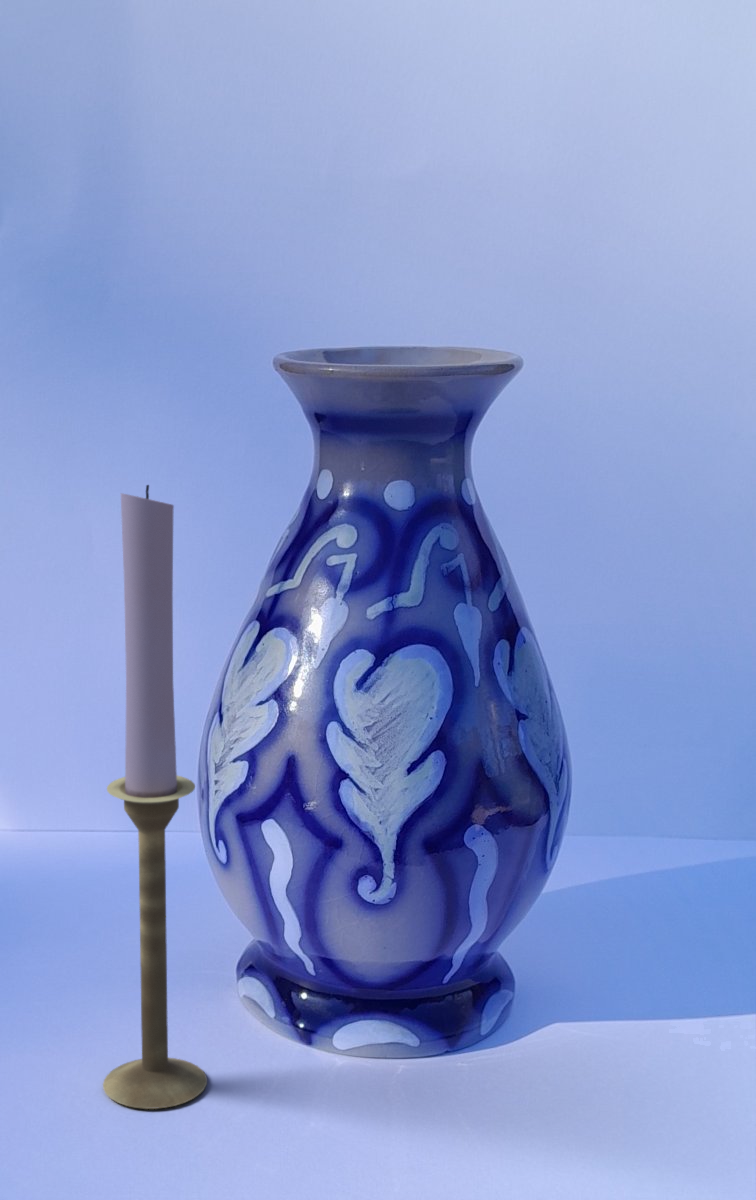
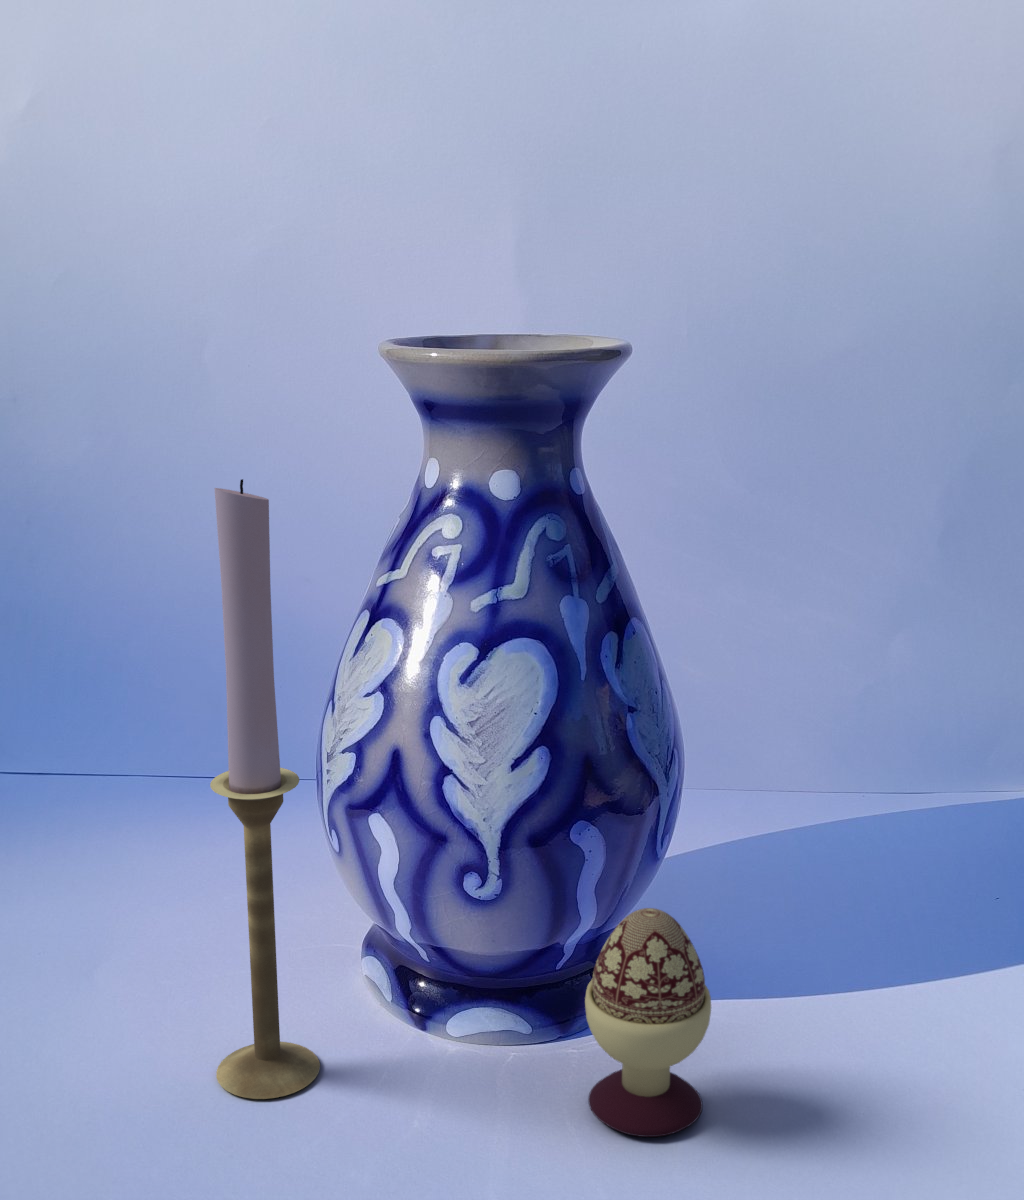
decorative egg: none [479,911,603,1138] -> present [585,908,711,1137]

